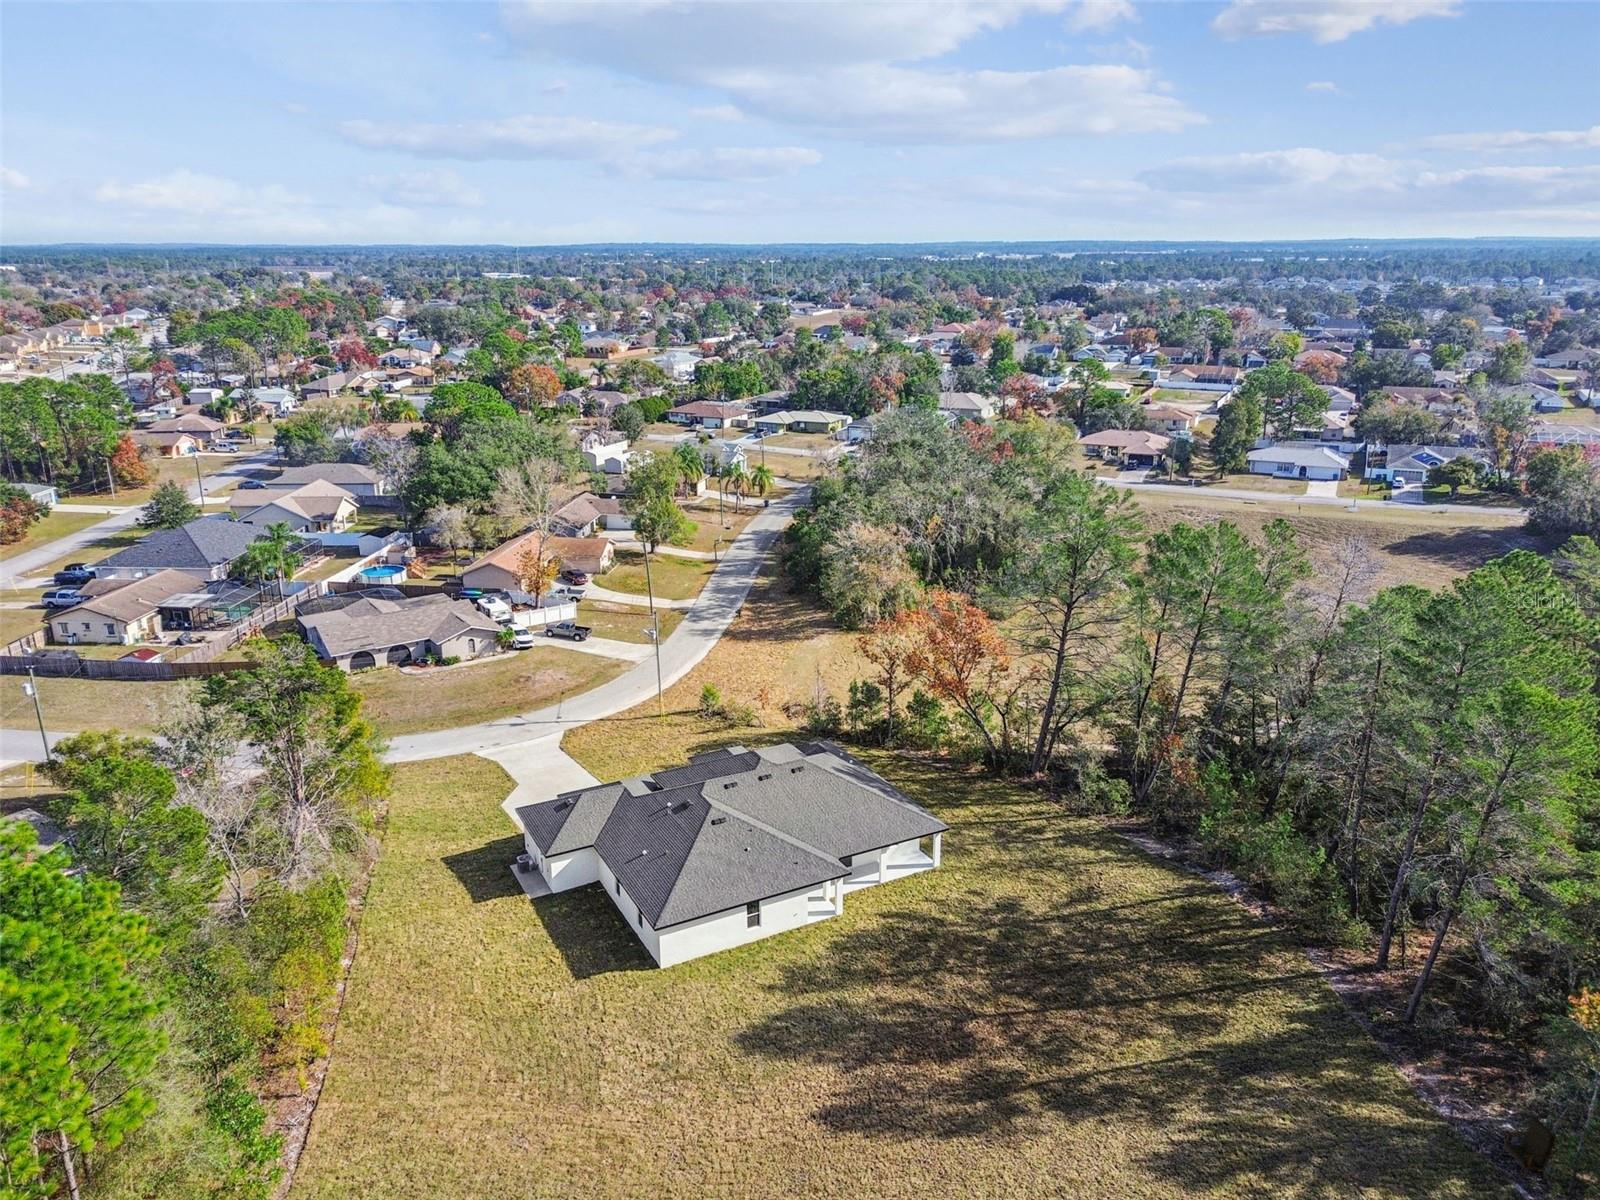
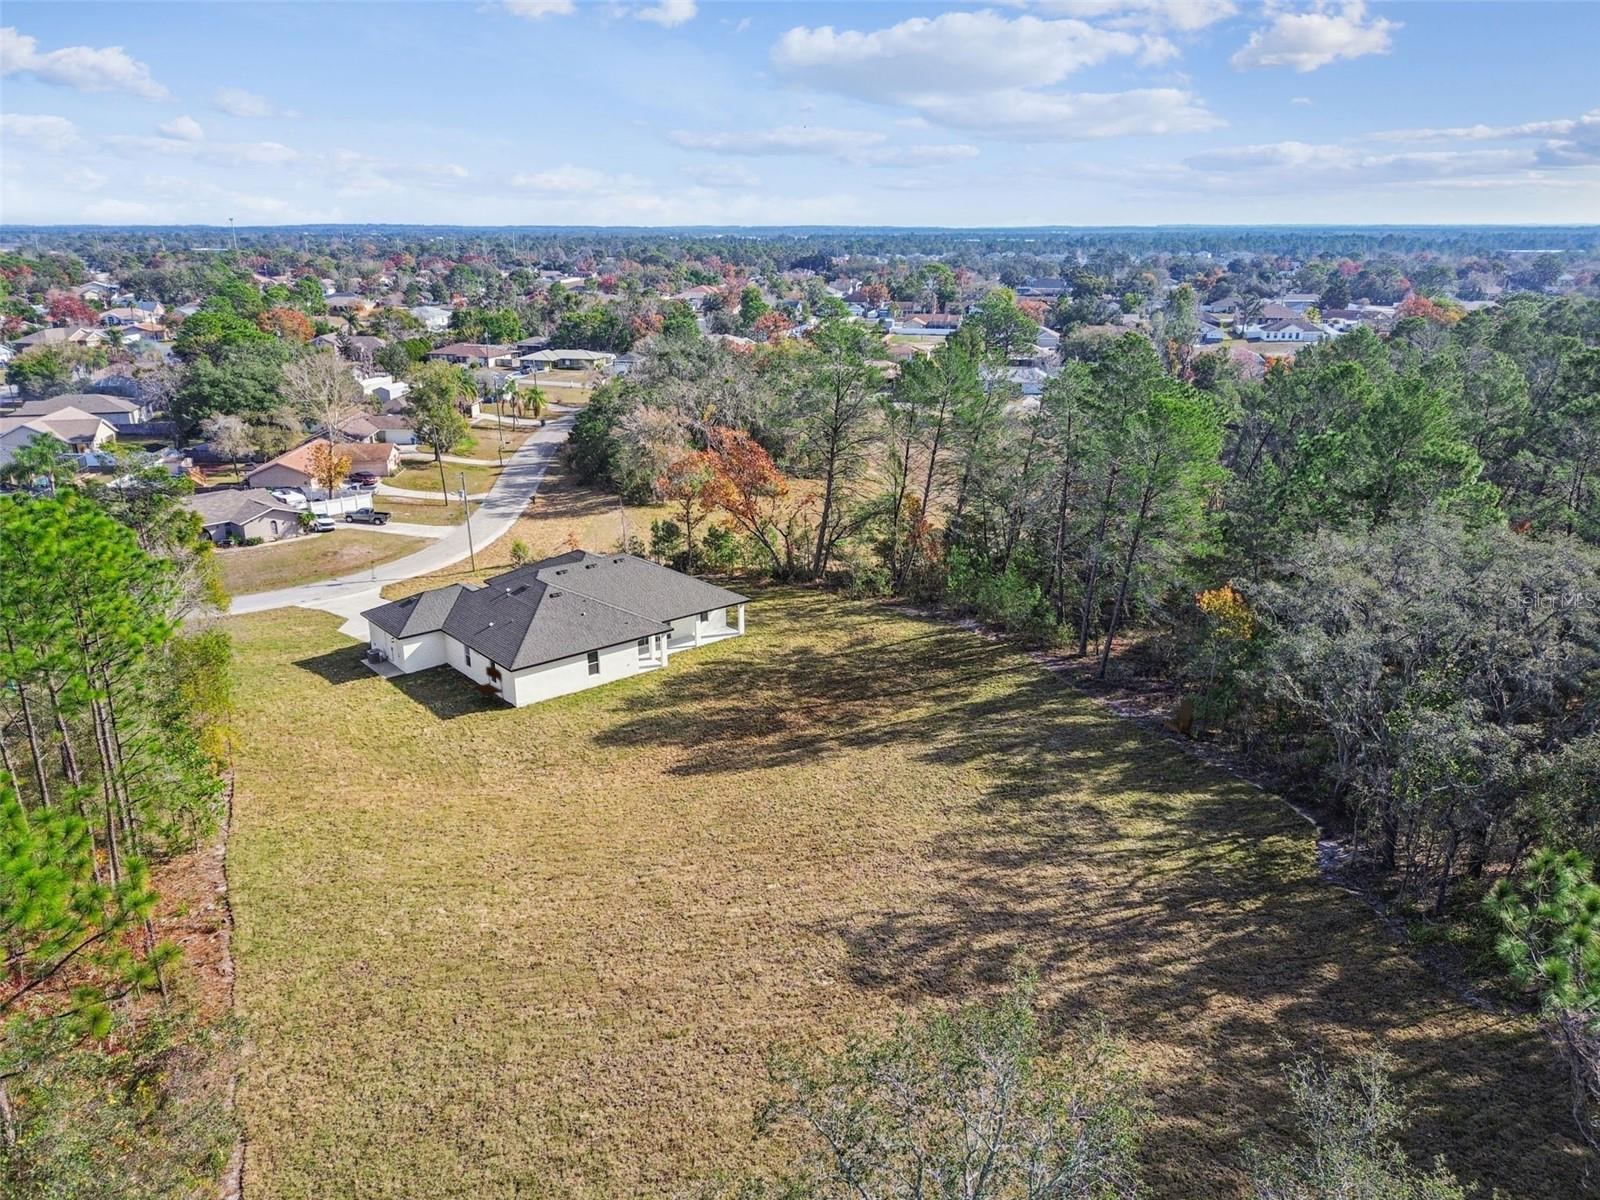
bench: none [621,910,652,962] -> present [474,667,504,706]

